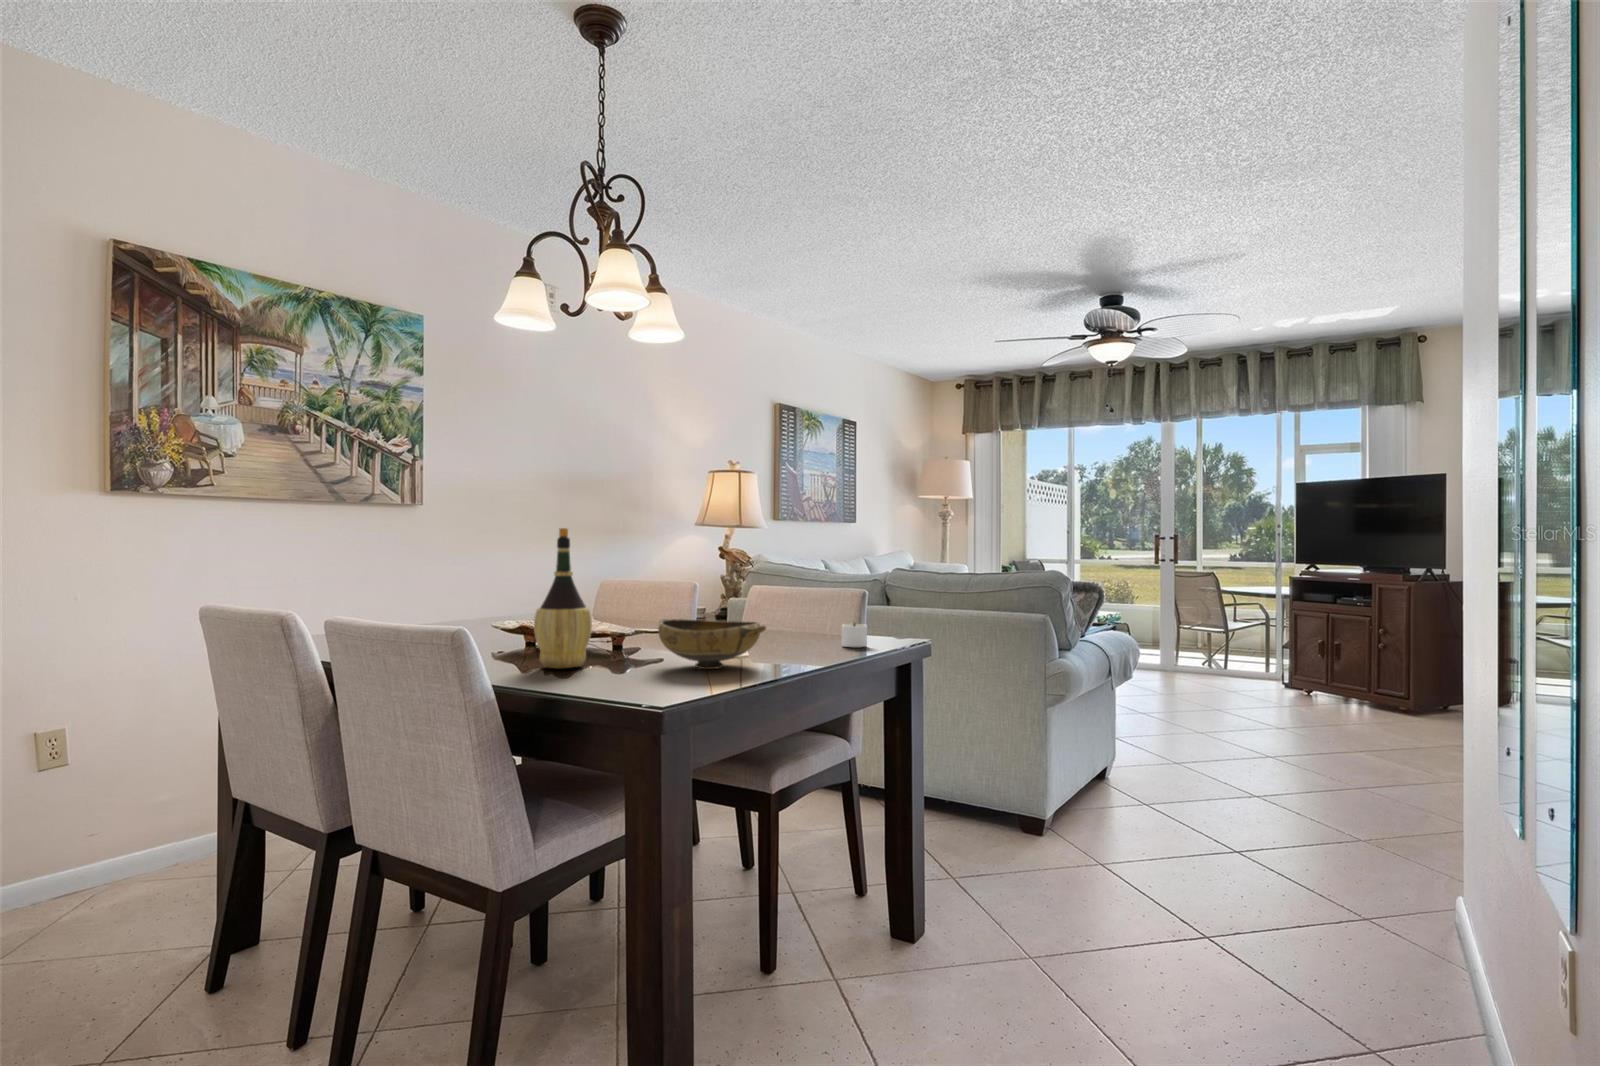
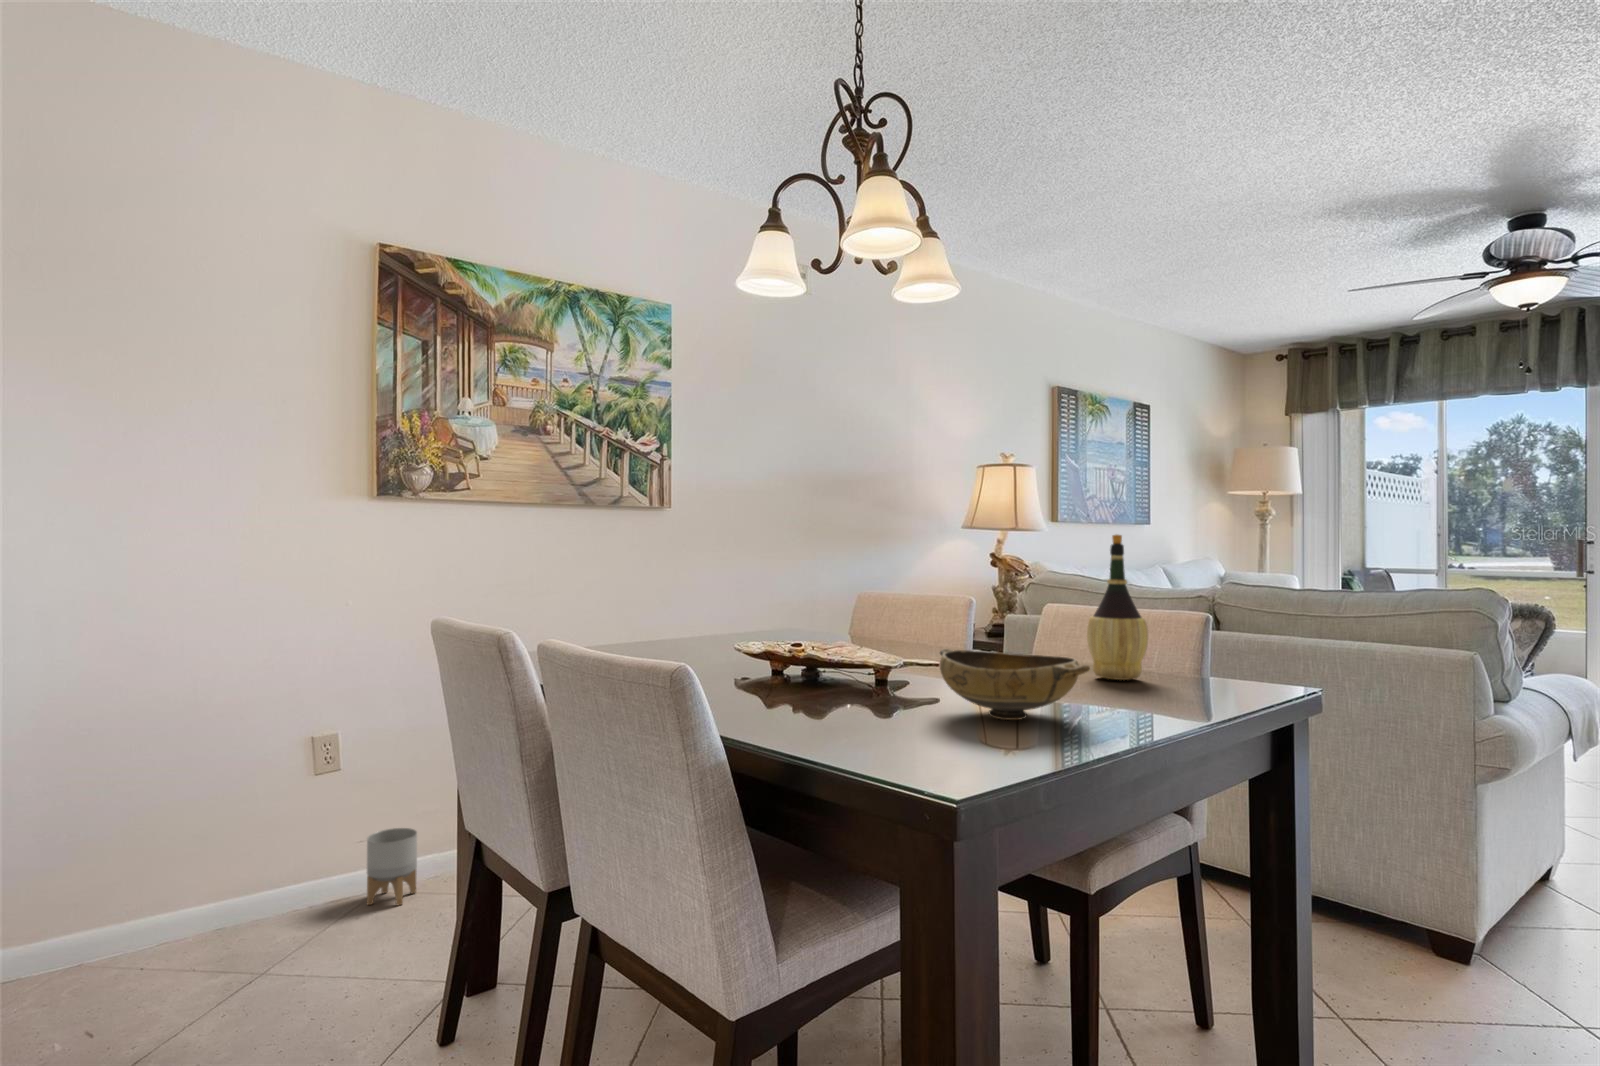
wine bottle: present [534,528,592,668] -> present [1087,535,1148,680]
candle: present [842,623,867,647] -> none [1182,659,1233,694]
planter: none [100,817,158,895] -> present [367,828,417,906]

